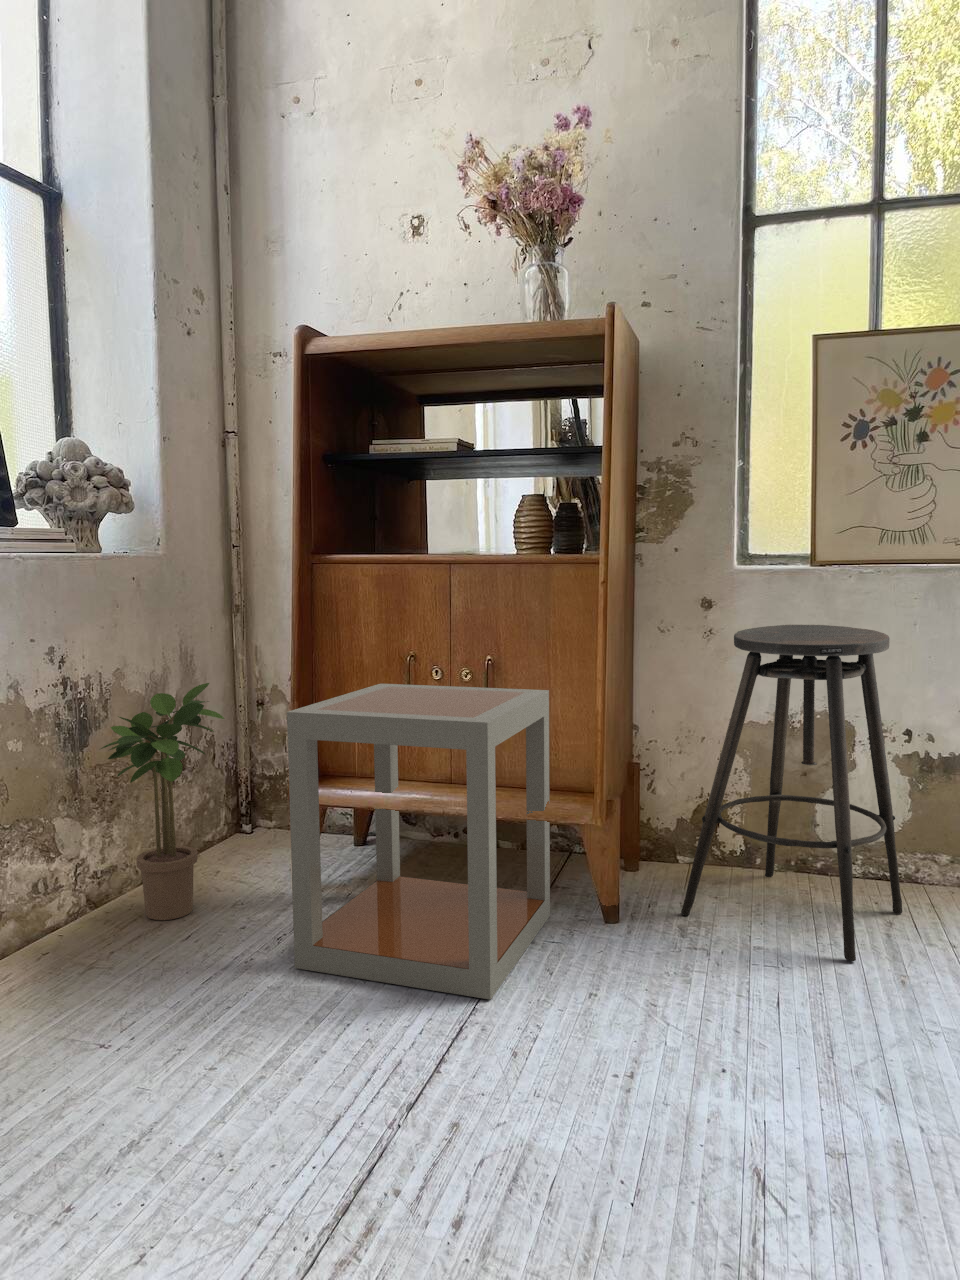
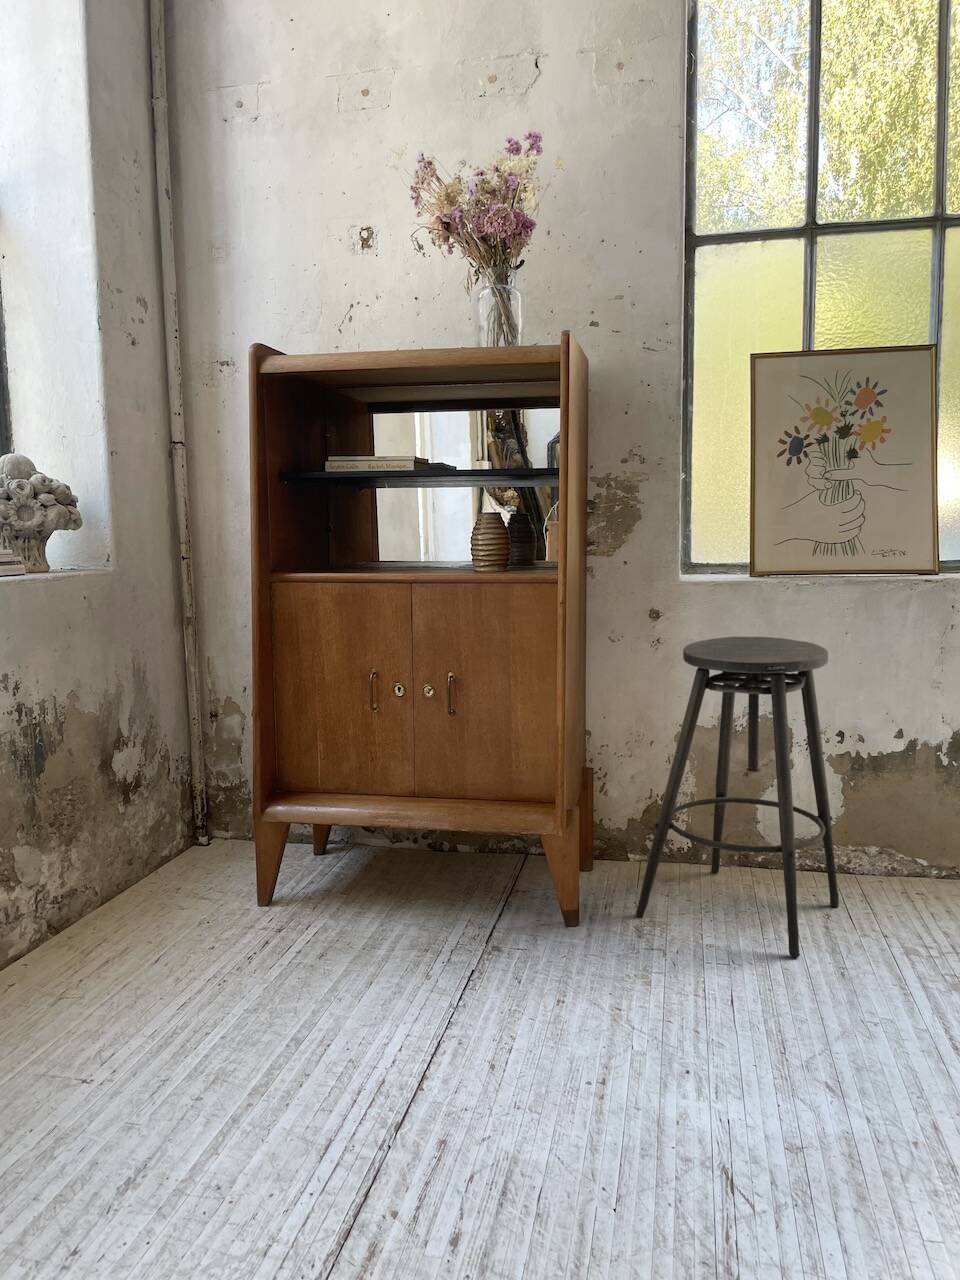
potted plant: present [101,683,224,920] -> none [57,704,185,944]
side table: present [287,684,550,1000] -> none [257,702,512,1013]

